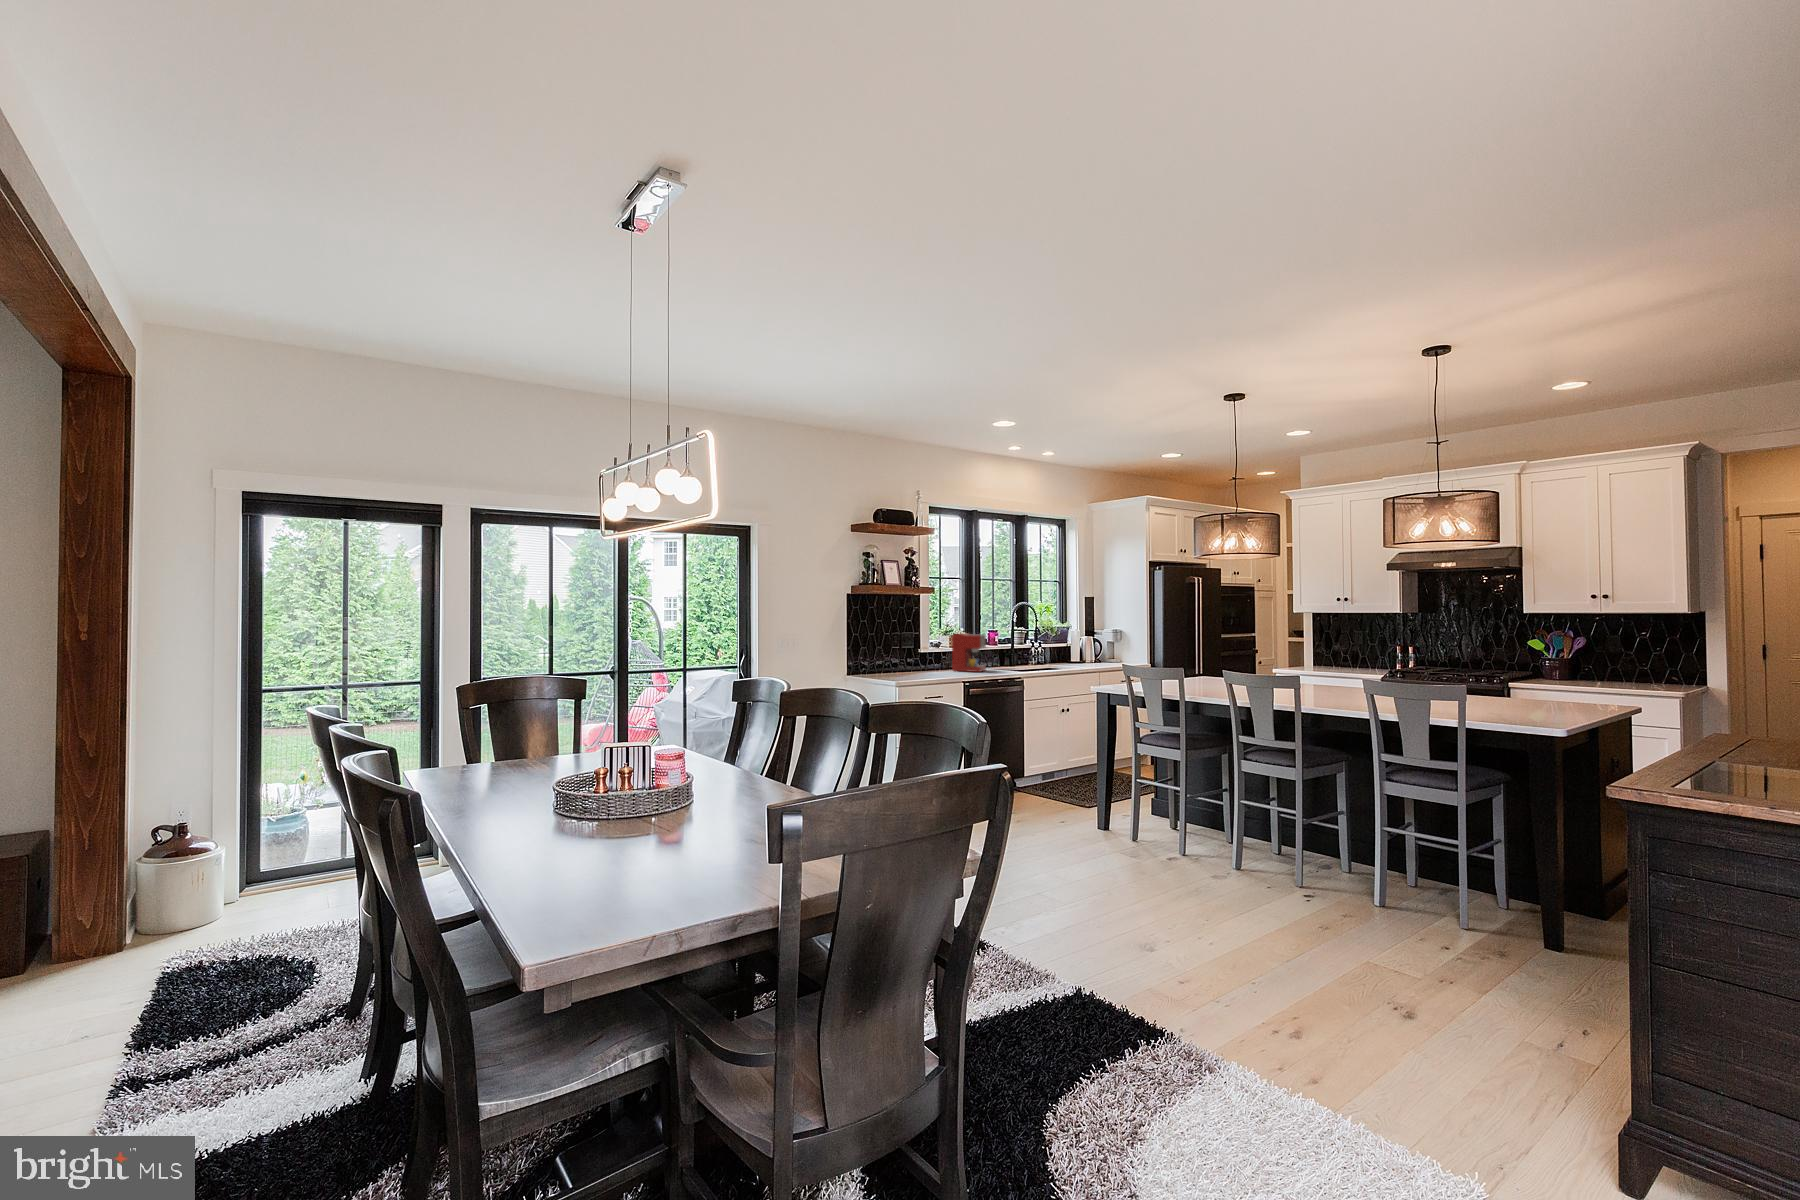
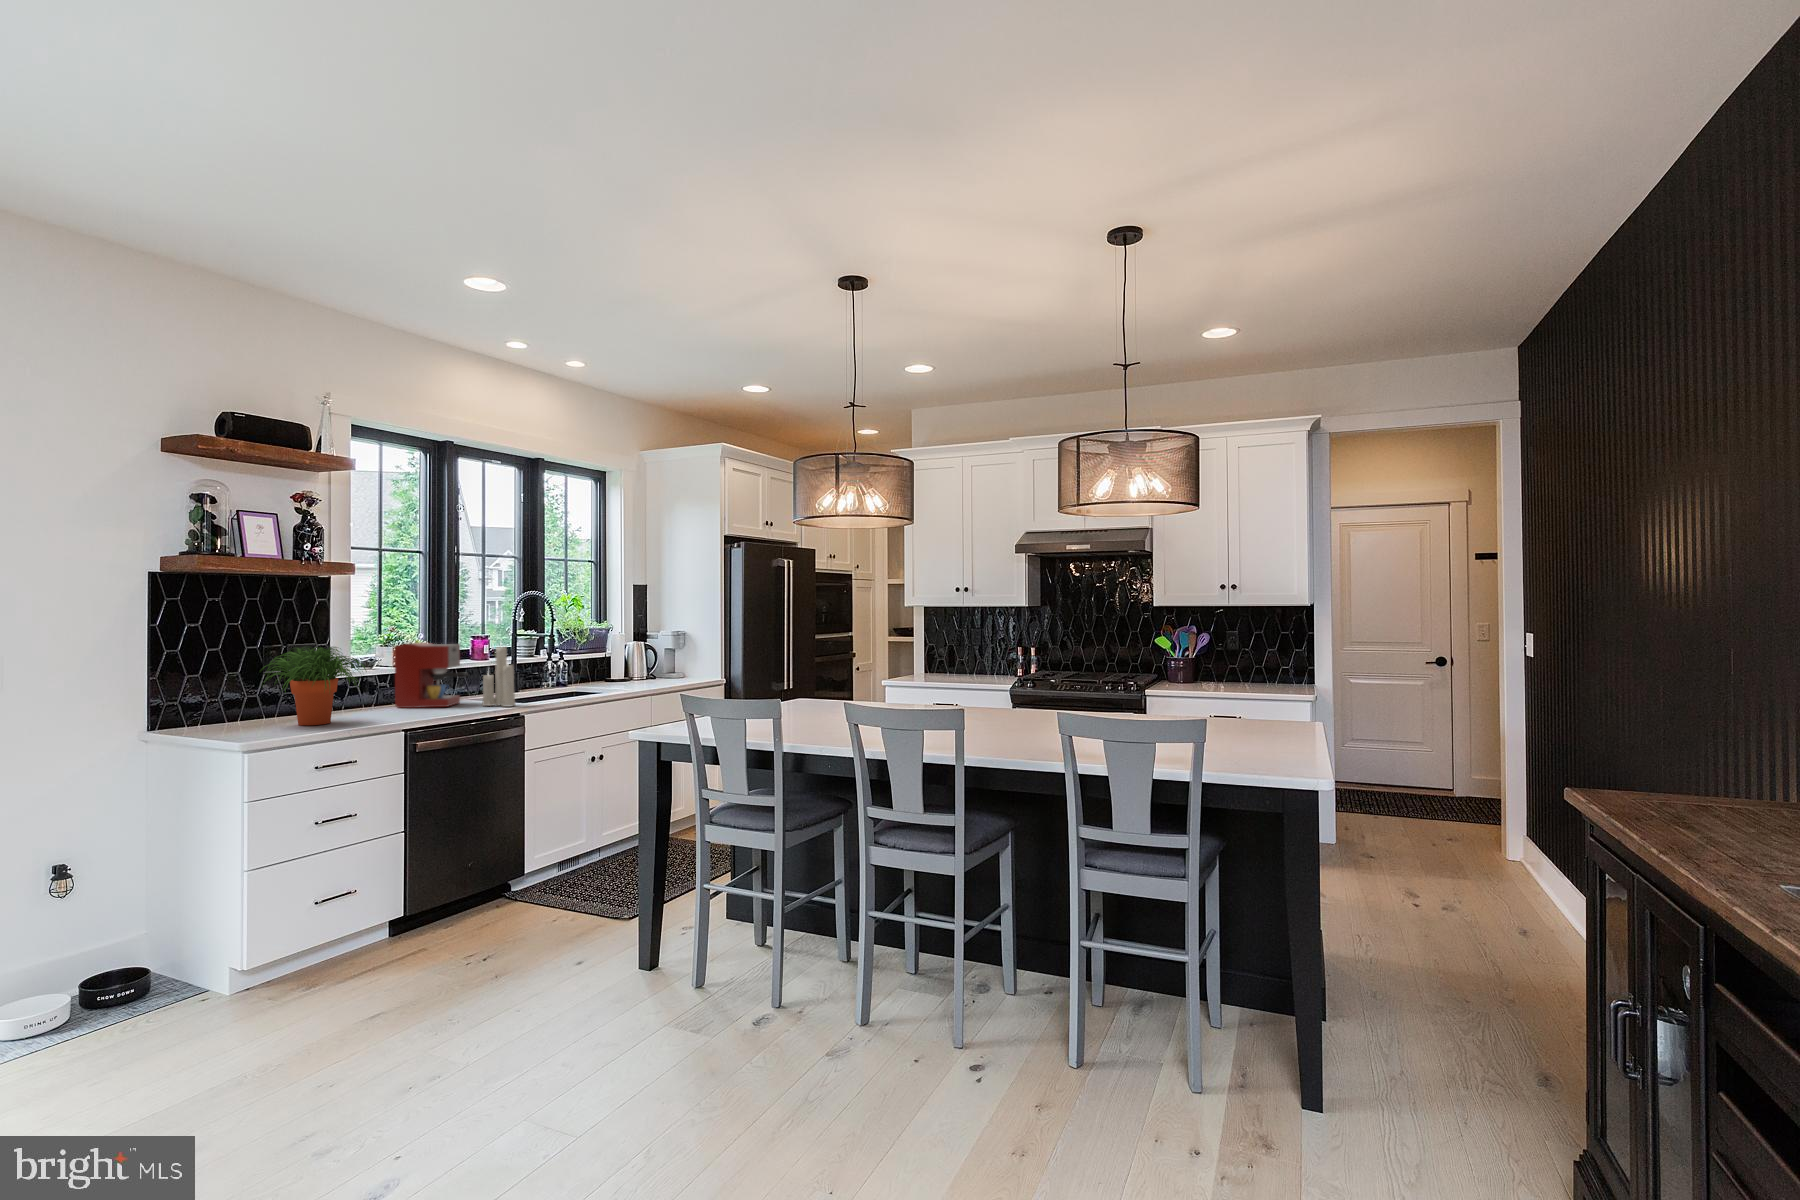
candle: none [999,629,1018,673] -> present [482,646,516,707]
potted plant: none [894,633,944,677] -> present [264,647,367,725]

